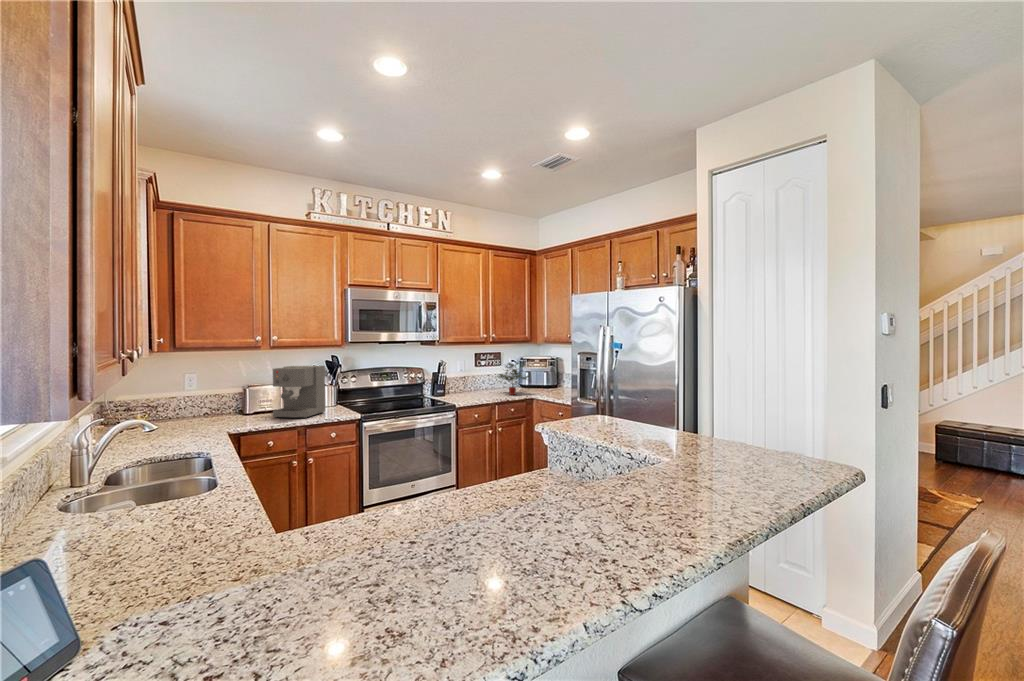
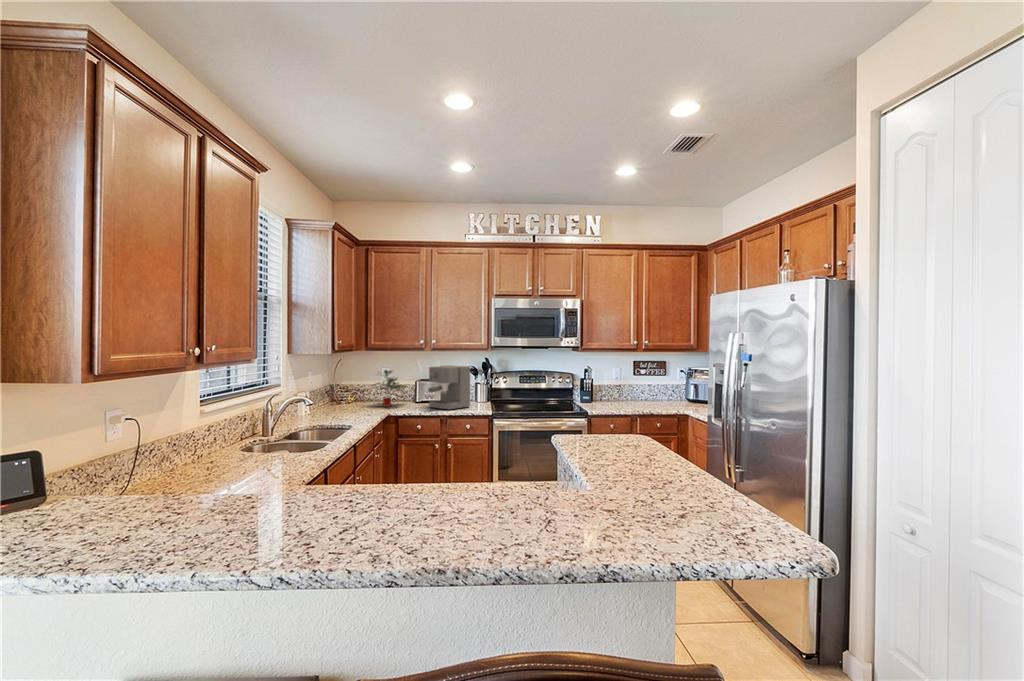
potted plant: present [497,363,529,395] -> present [375,370,406,407]

